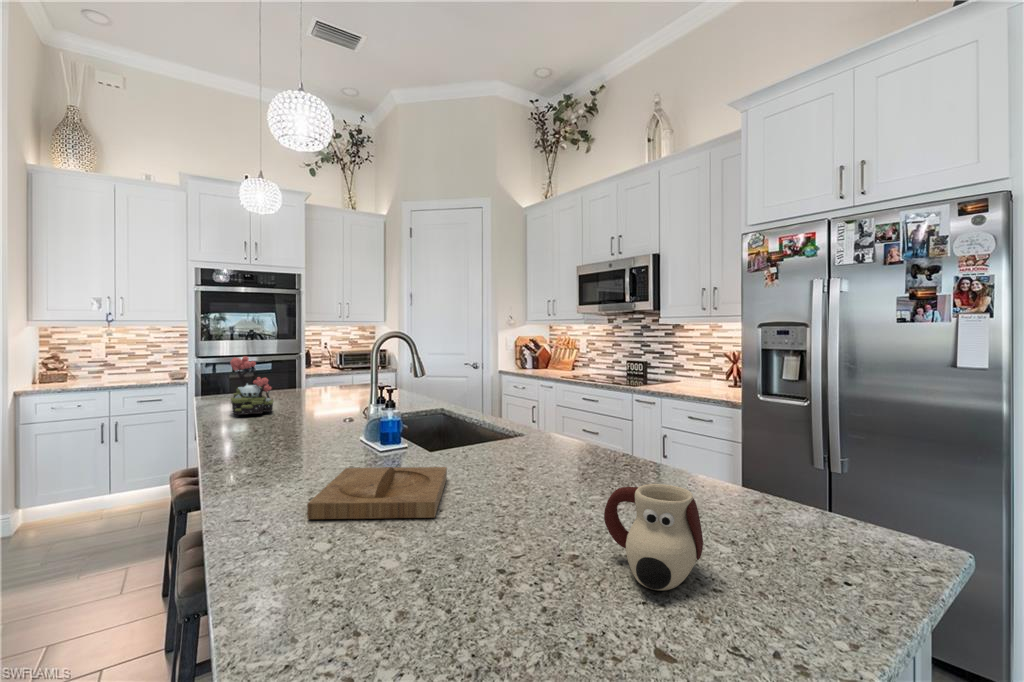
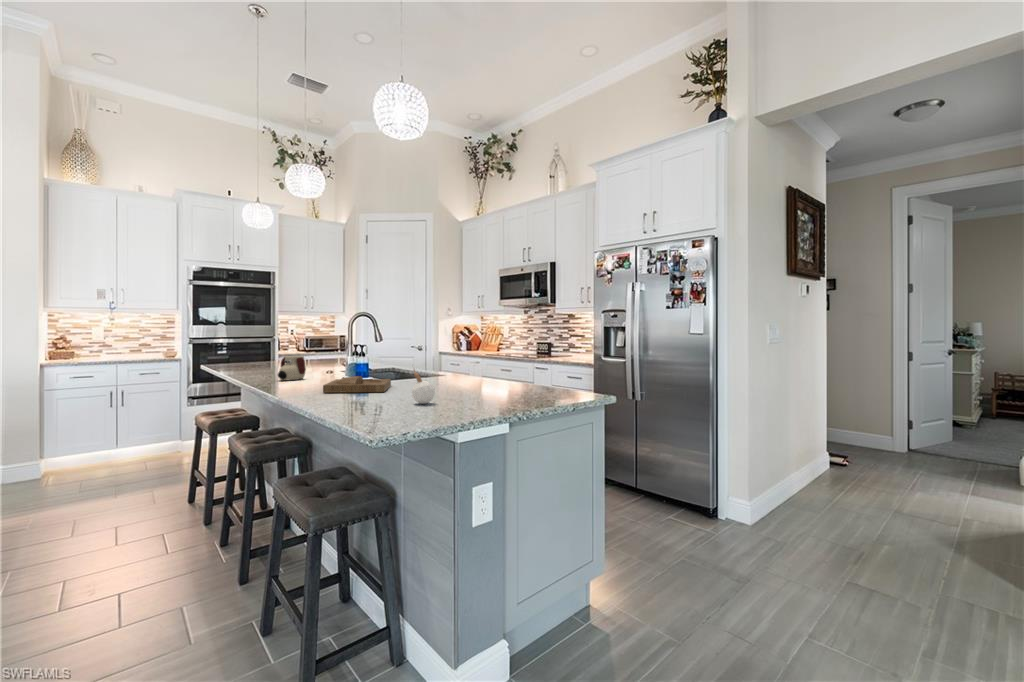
plant: present [230,356,273,415] -> none [241,330,272,369]
mug: present [604,484,703,591] -> present [278,356,306,380]
candle: none [509,502,571,615] -> present [412,370,435,404]

